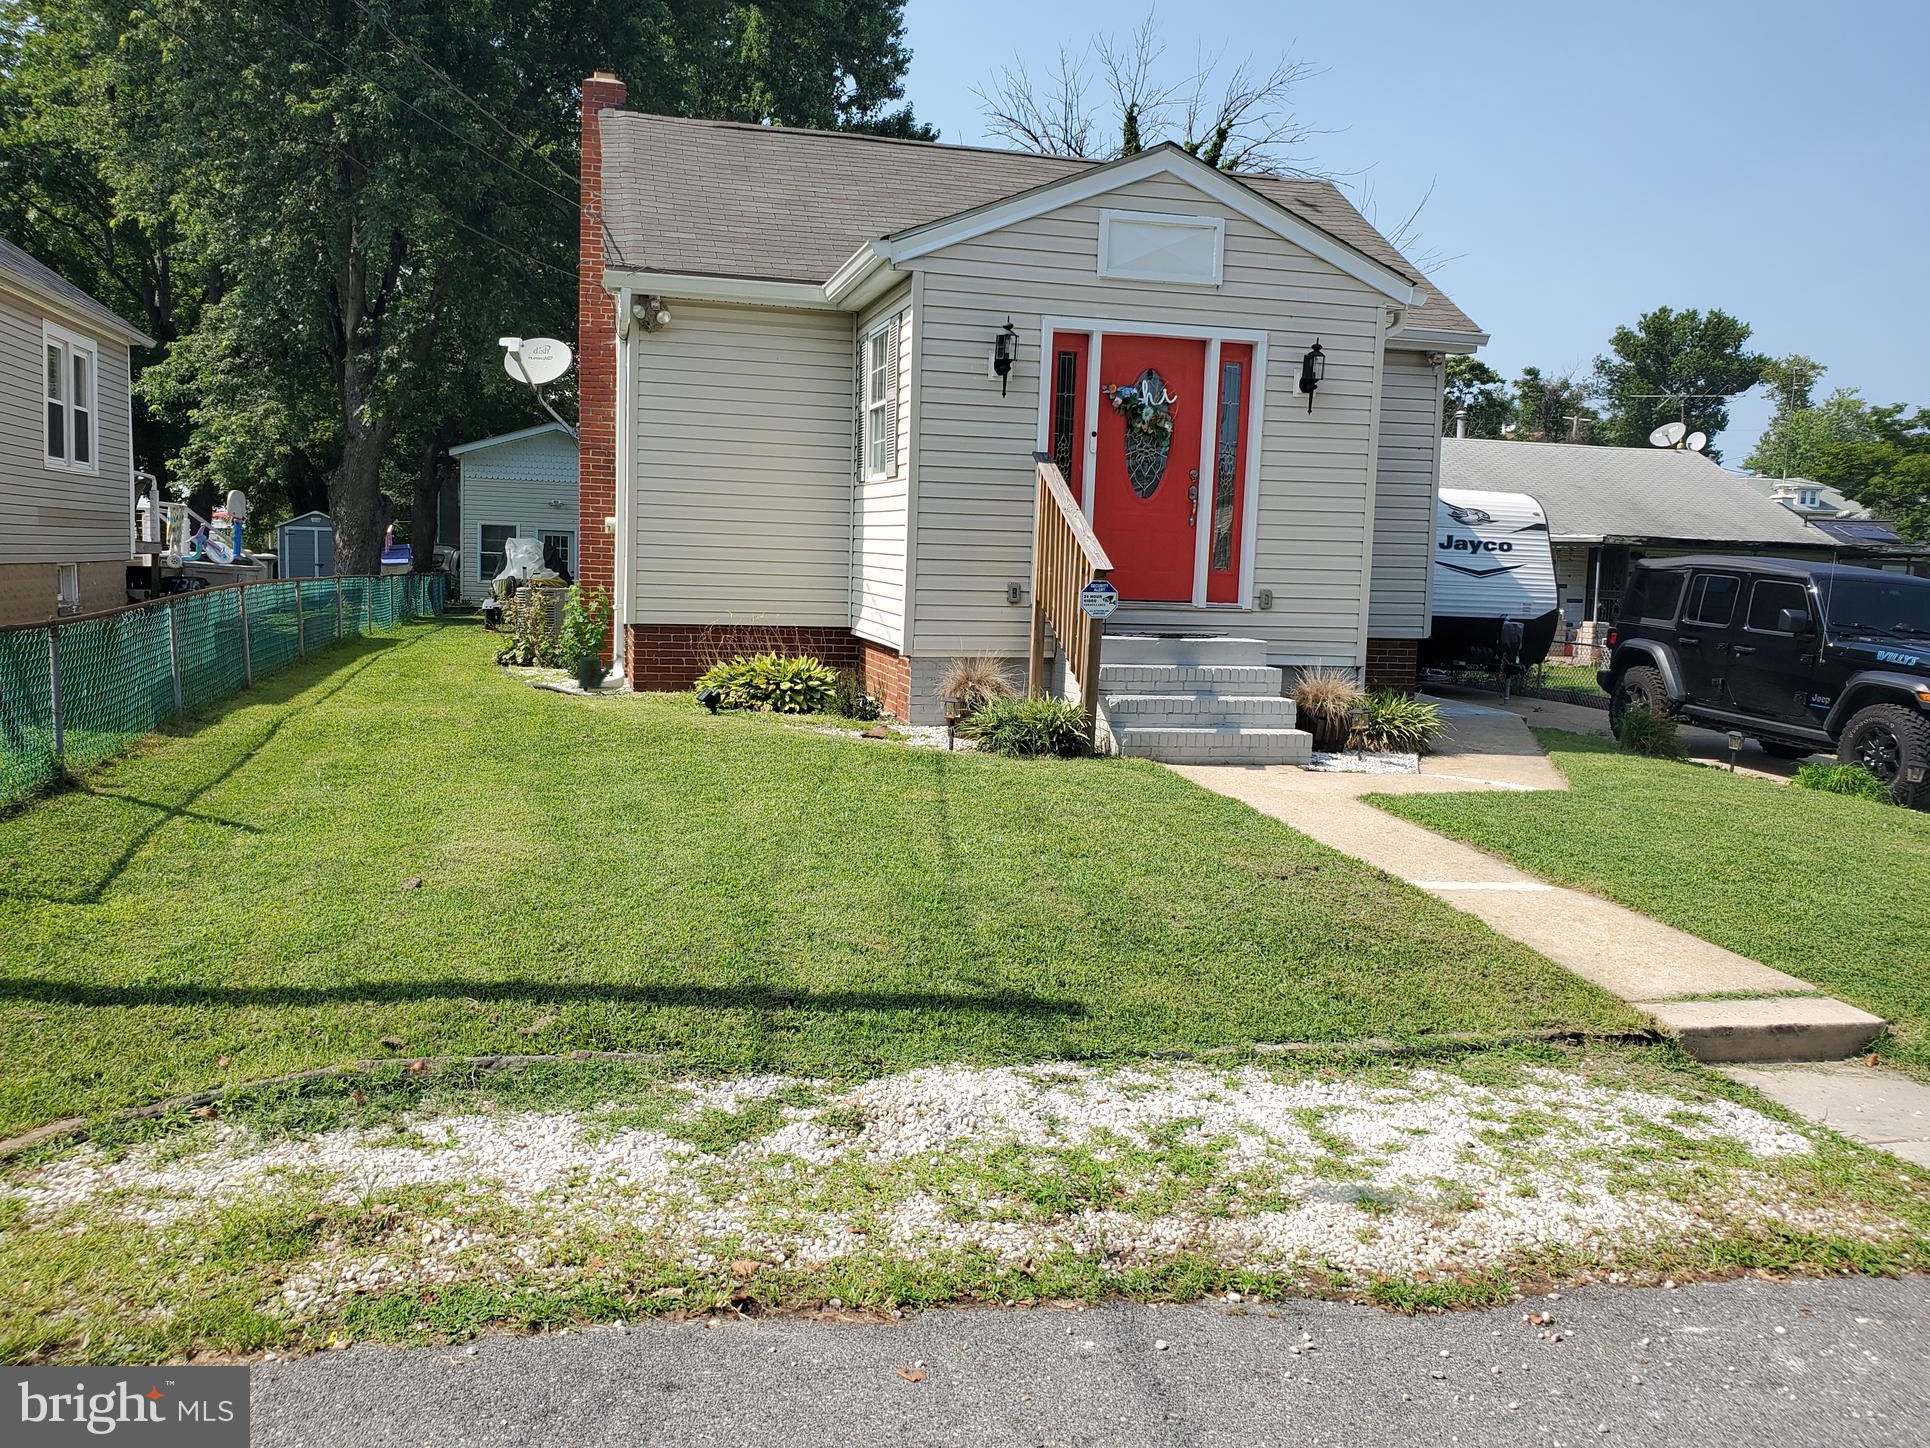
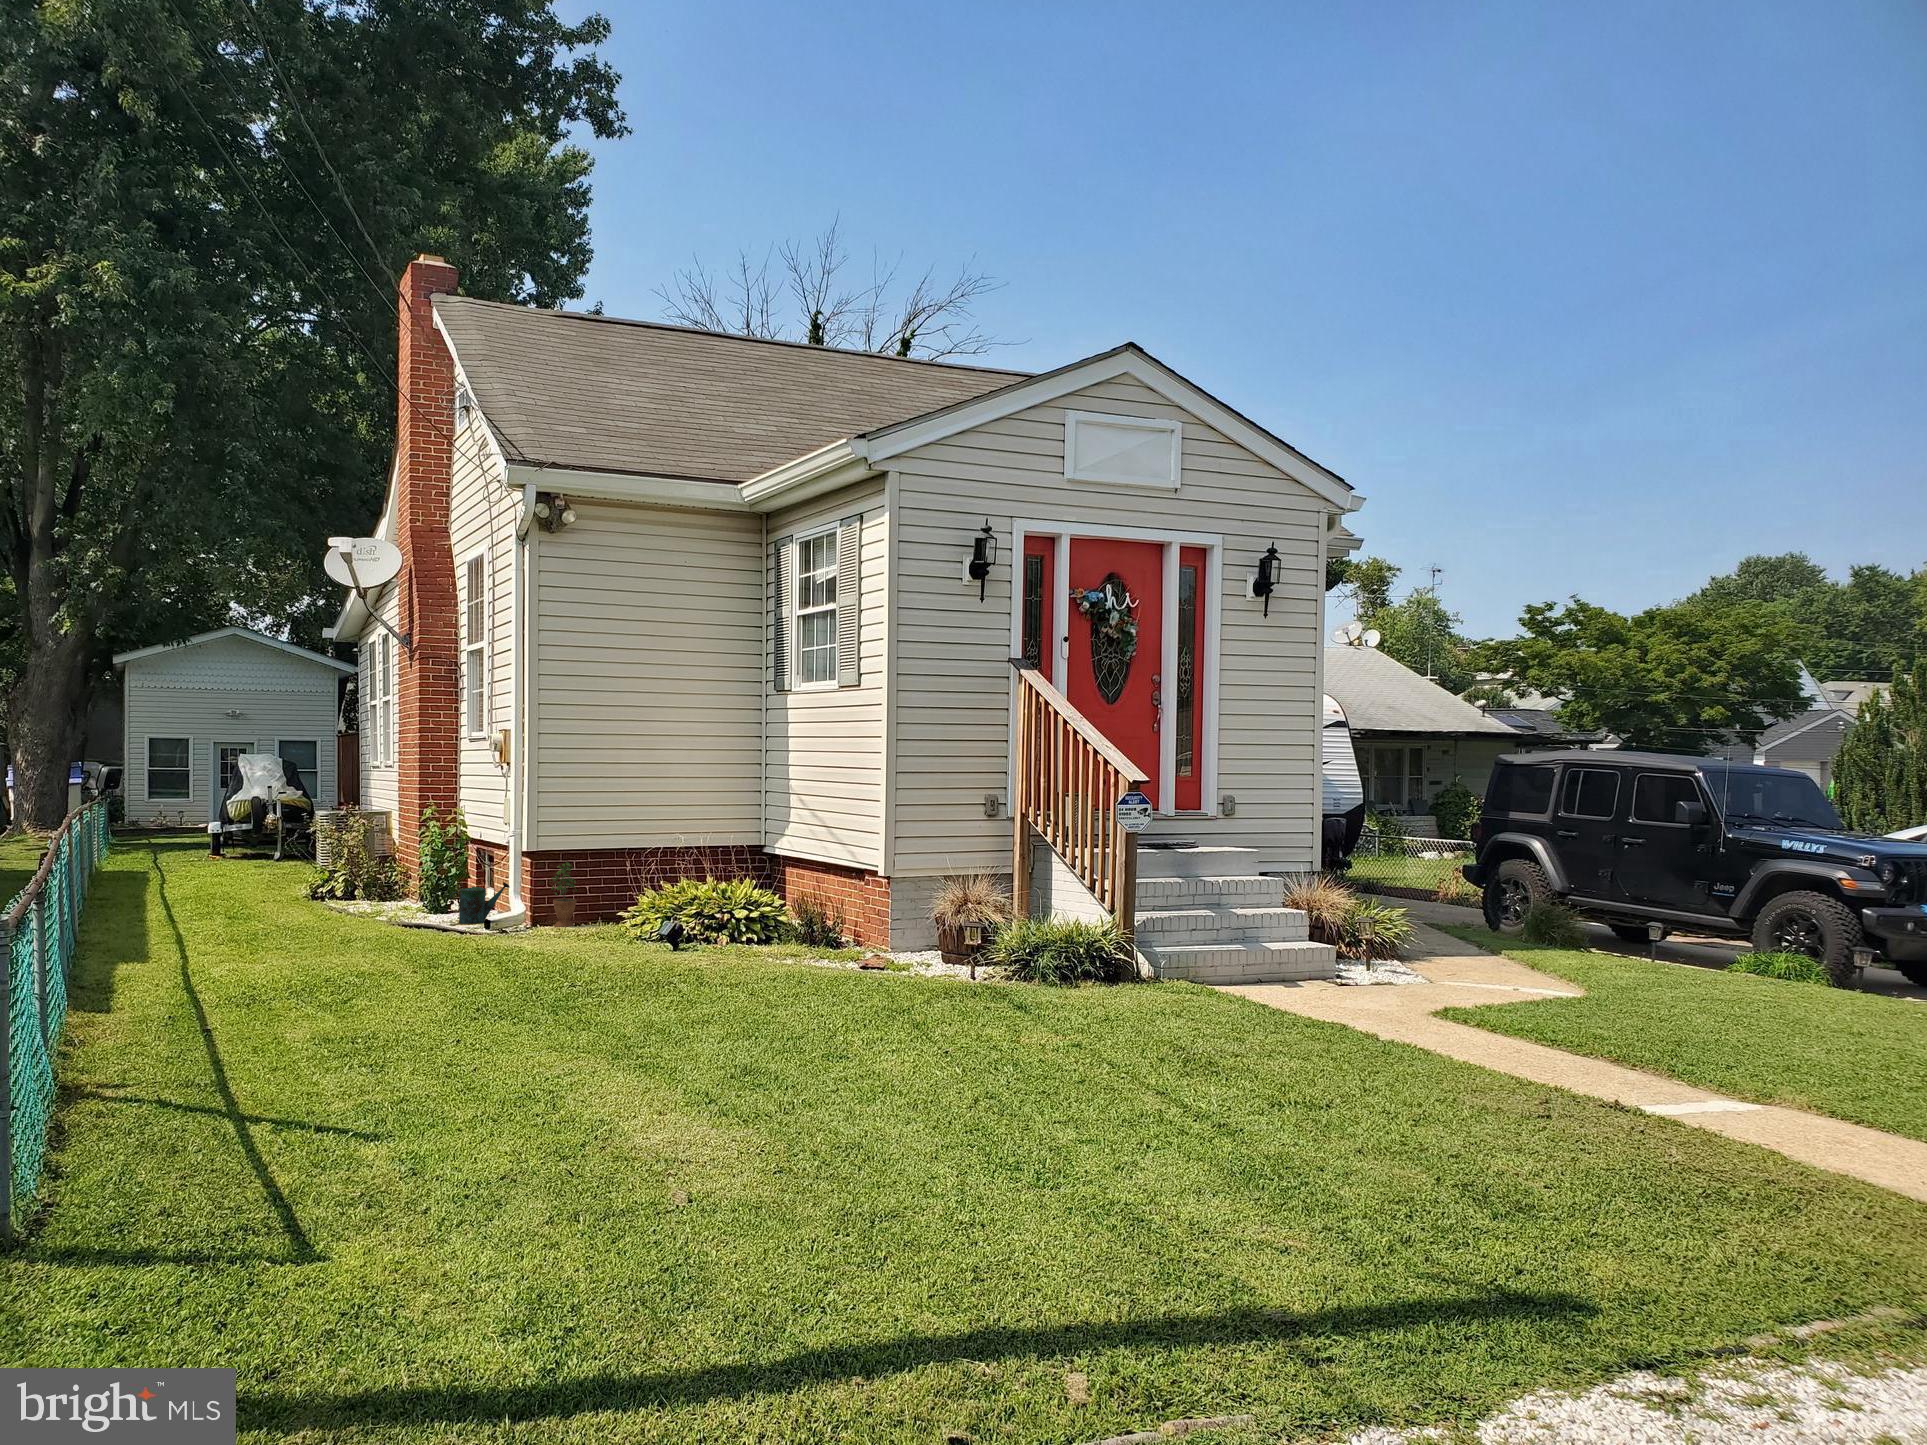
potted plant: none [646,634,672,694] -> present [551,861,577,927]

